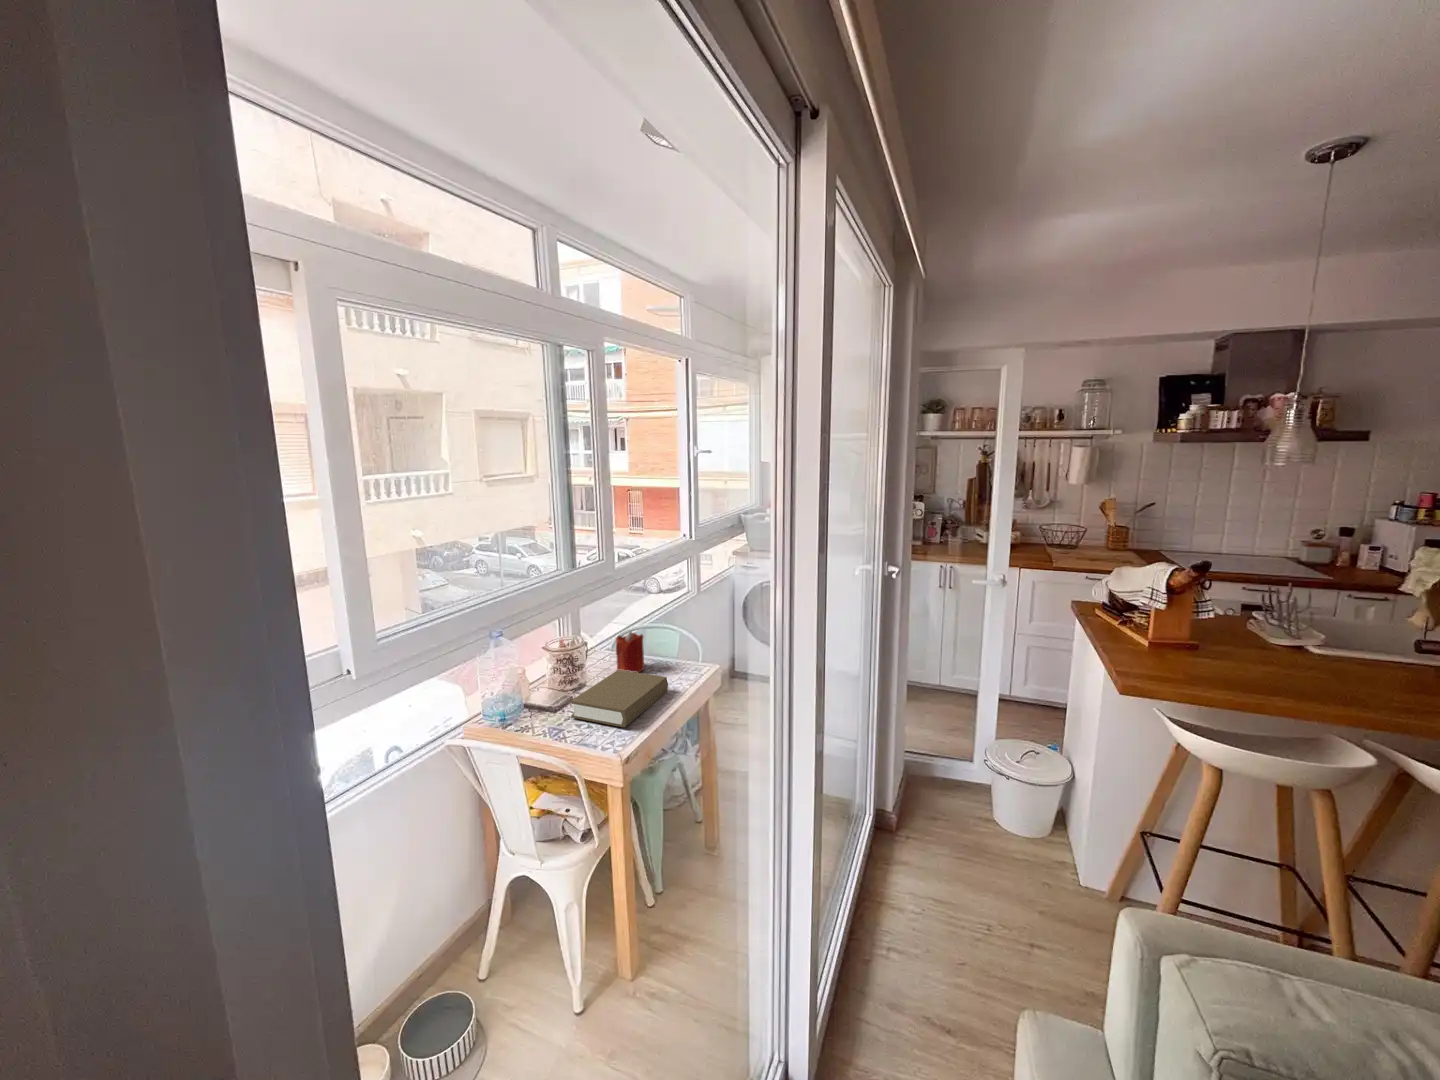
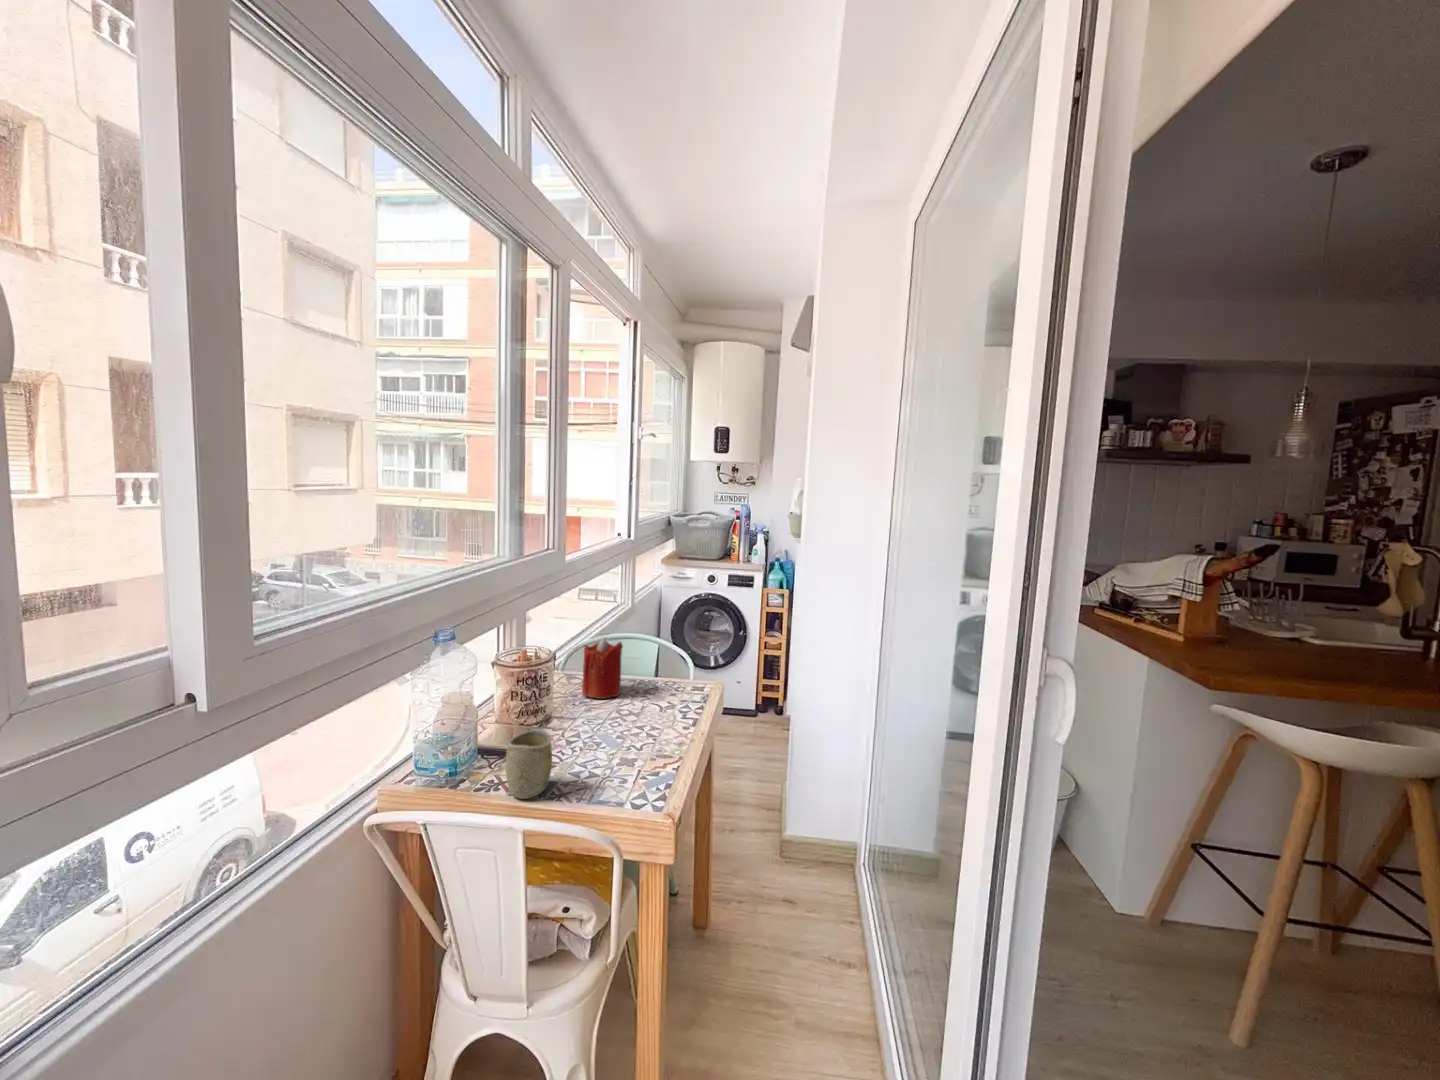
book: present [571,670,668,727] -> none [558,692,675,771]
cup: none [529,696,558,739] -> present [505,730,552,799]

